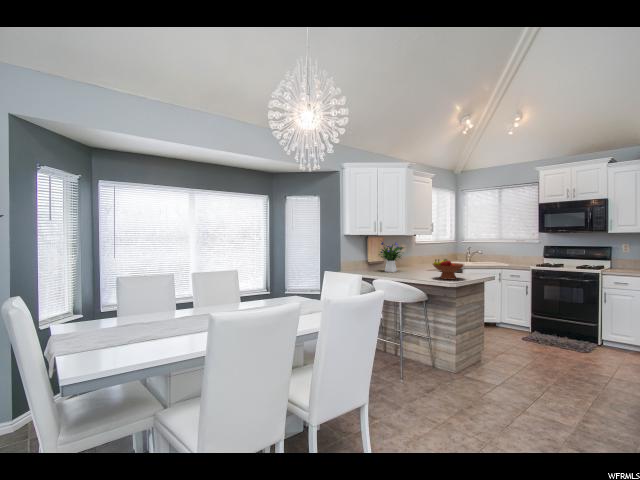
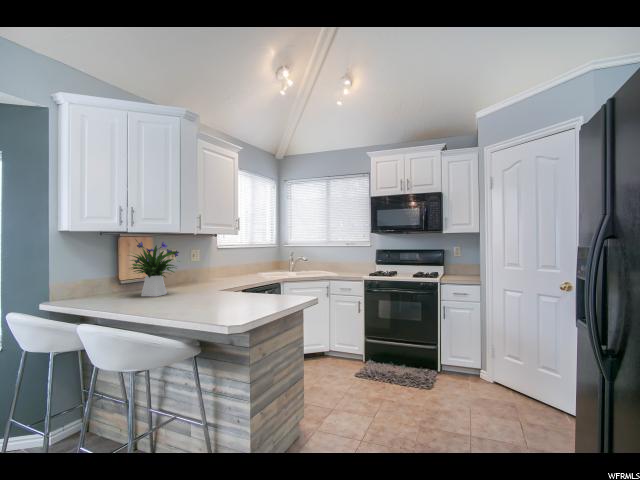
fruit bowl: present [433,259,464,280] -> none [213,270,270,309]

